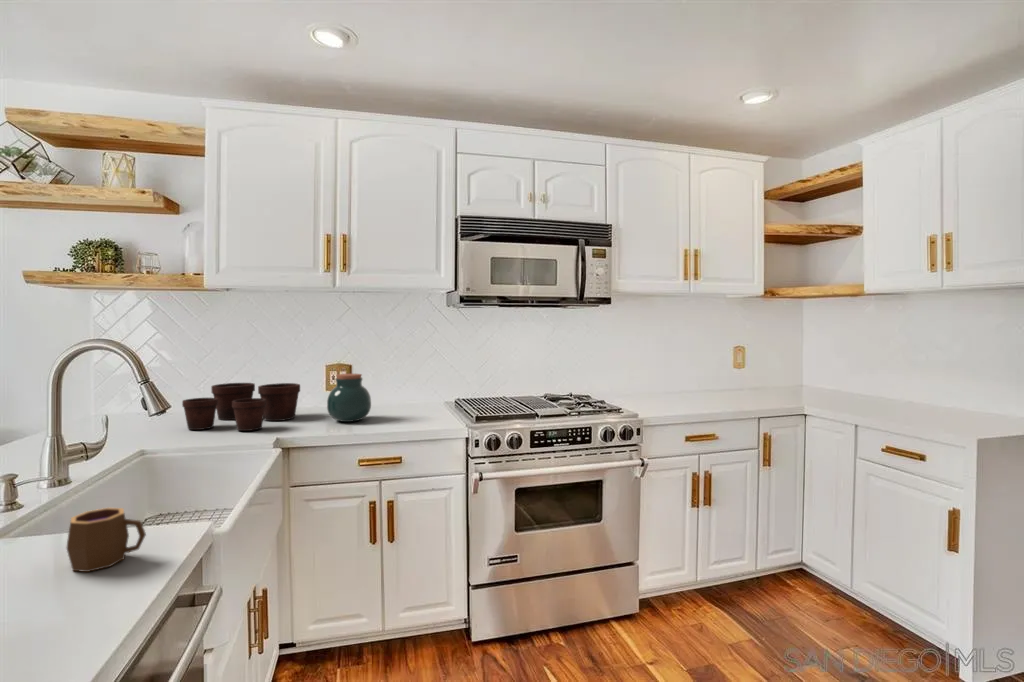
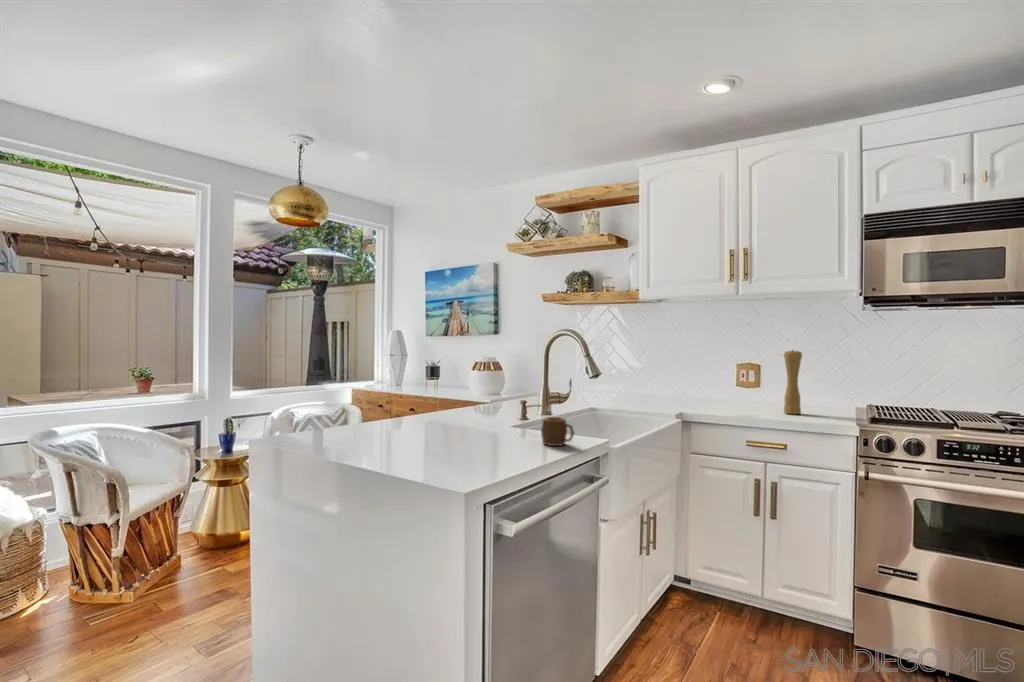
pepper mill: none [393,352,411,421] -> present [784,350,802,414]
jar: present [327,374,371,422] -> none [723,368,763,409]
flower pot: present [182,383,300,431] -> none [620,371,705,405]

